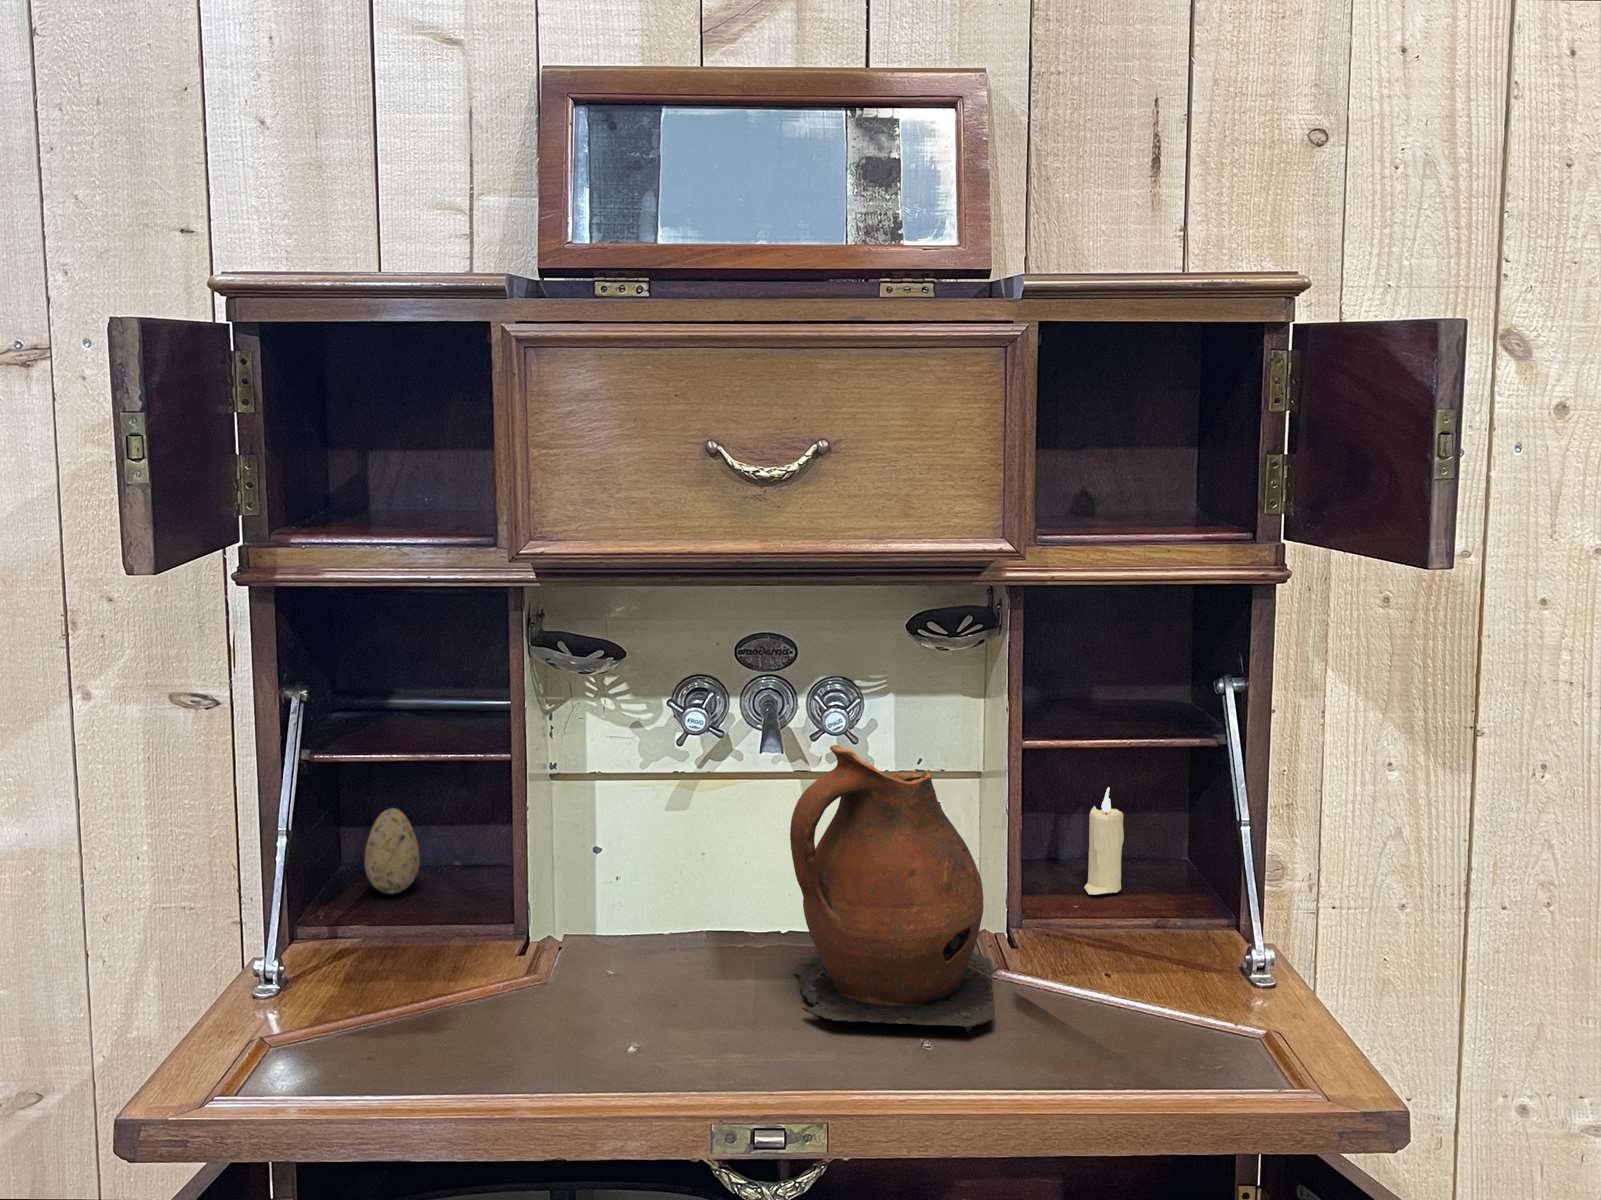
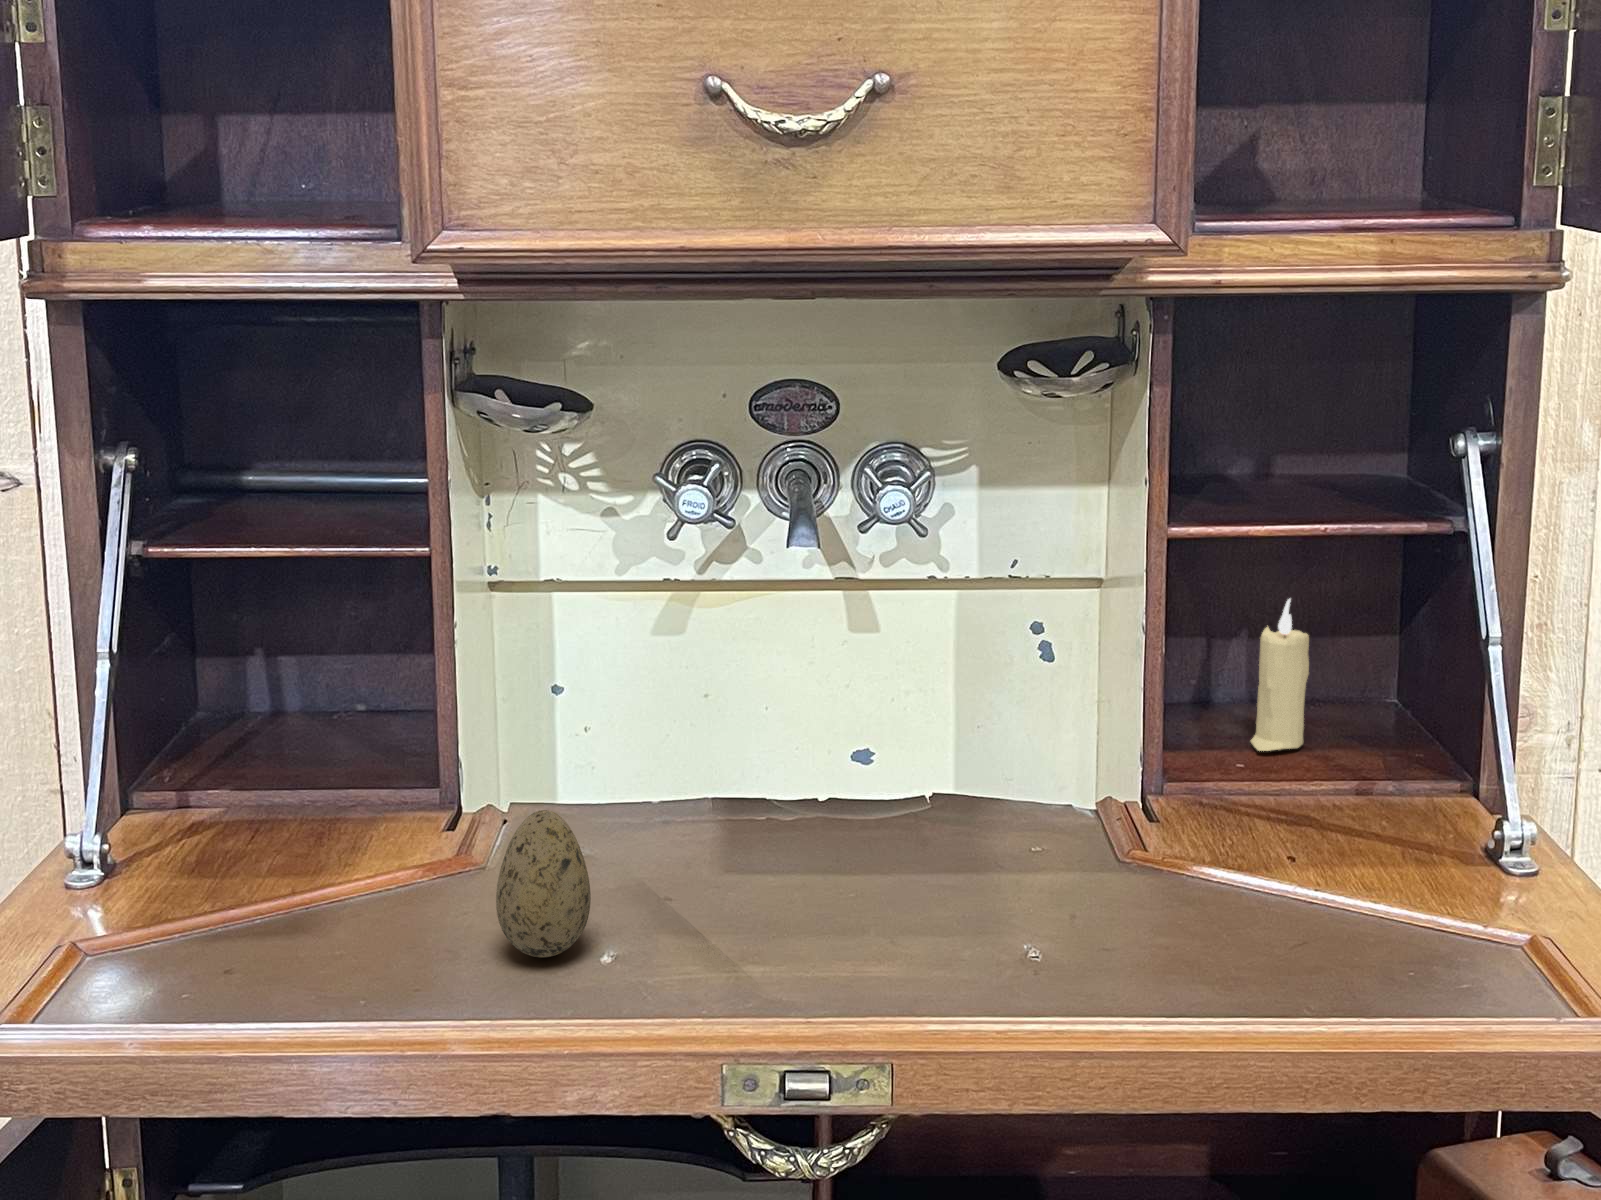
ceramic pitcher: present [790,745,995,1032] -> none [833,529,1128,938]
decorative egg: present [365,808,420,894] -> present [496,810,591,957]

